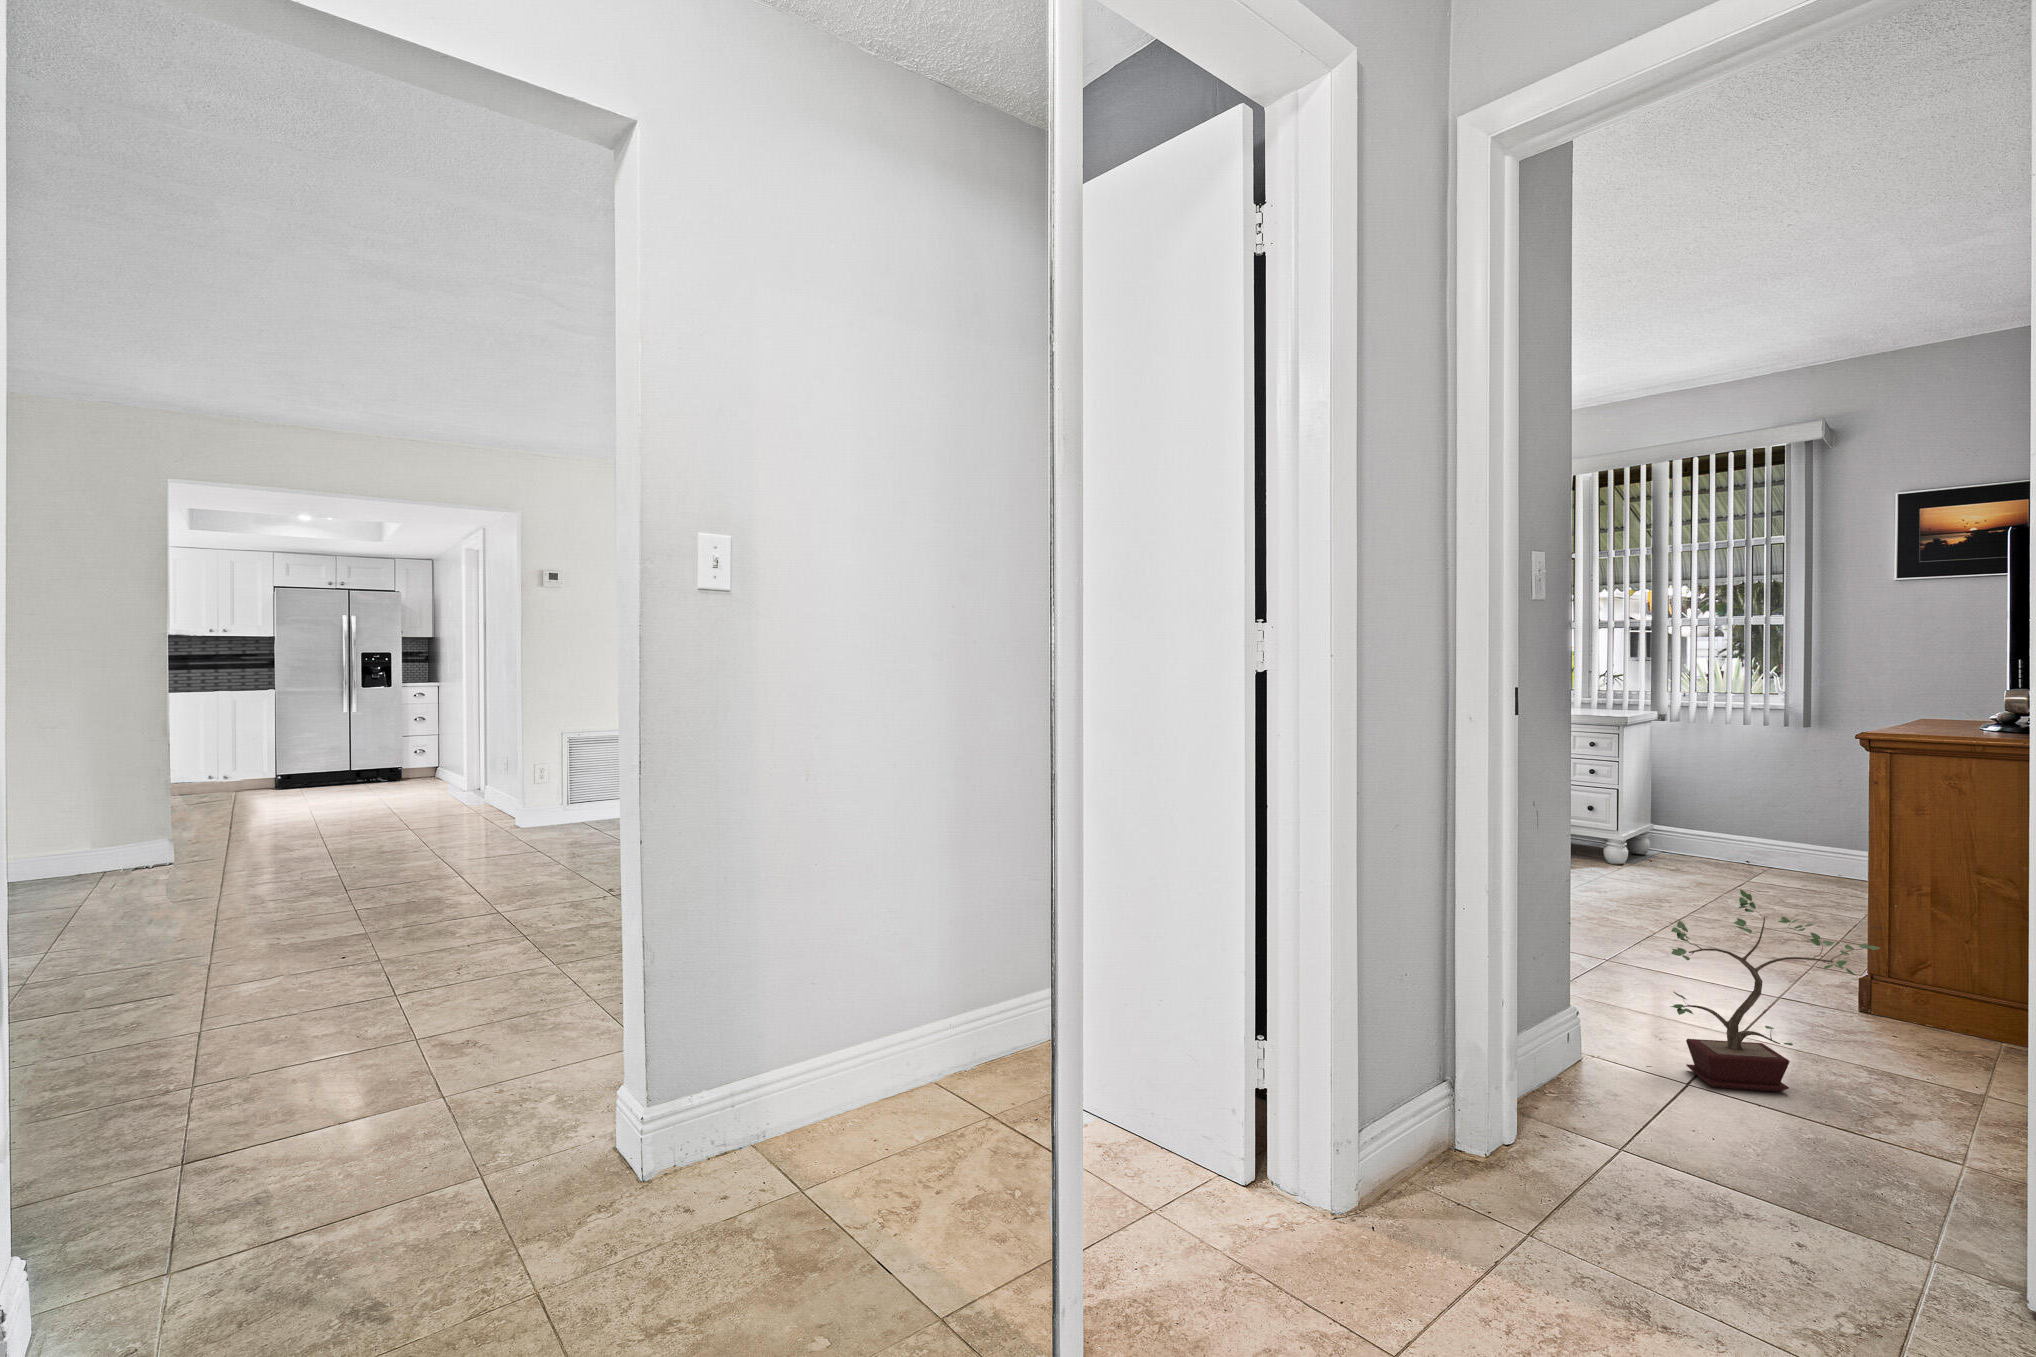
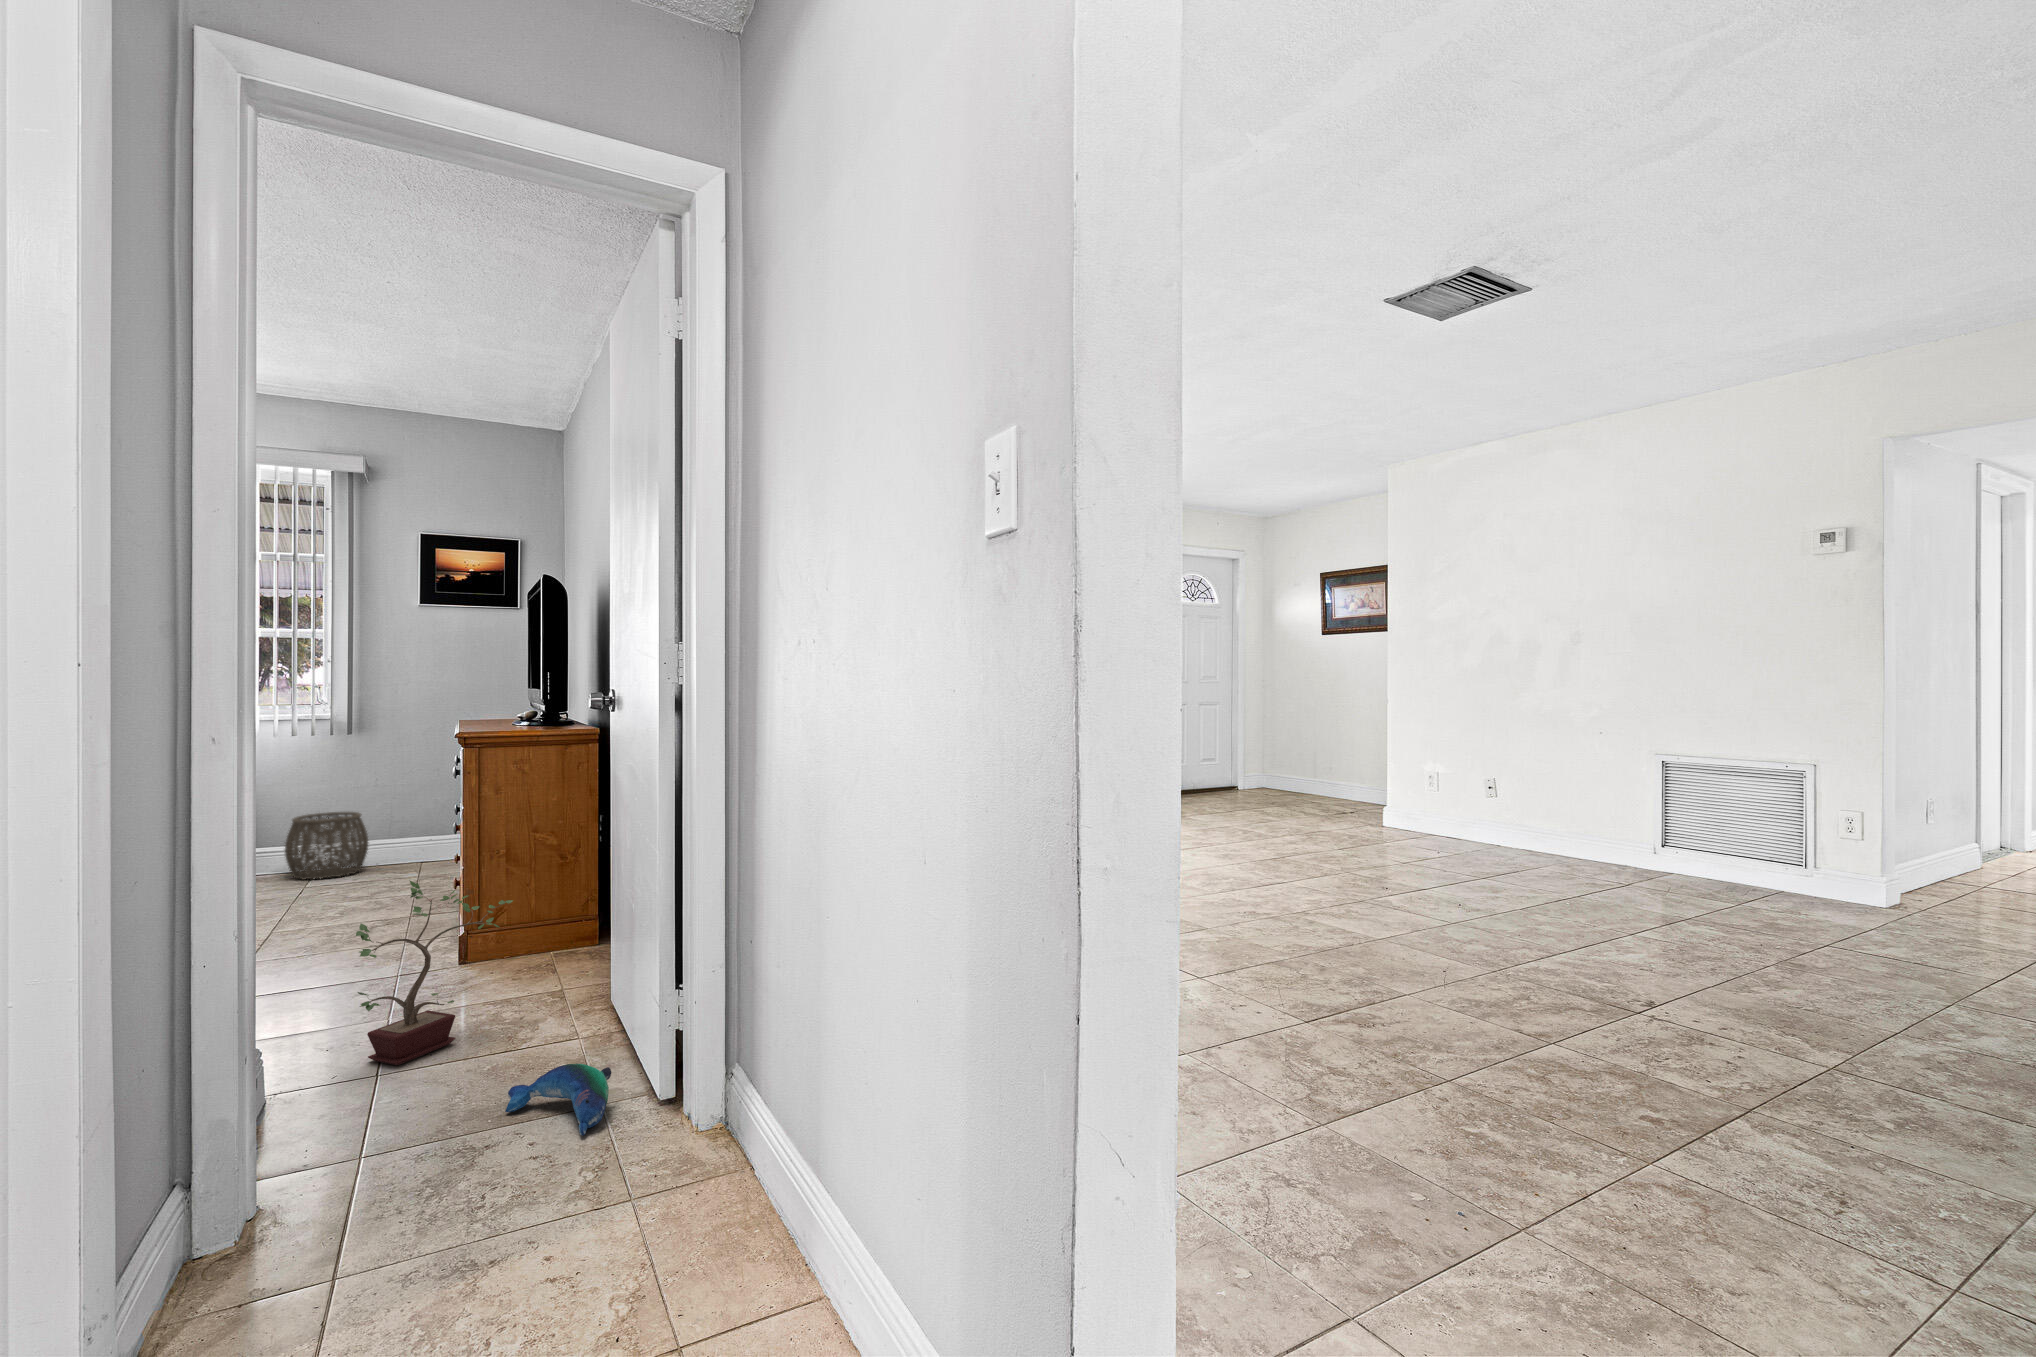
woven basket: none [1727,811,1821,884] -> present [285,812,368,880]
plush toy: none [1792,1168,1950,1275] -> present [505,1064,611,1136]

